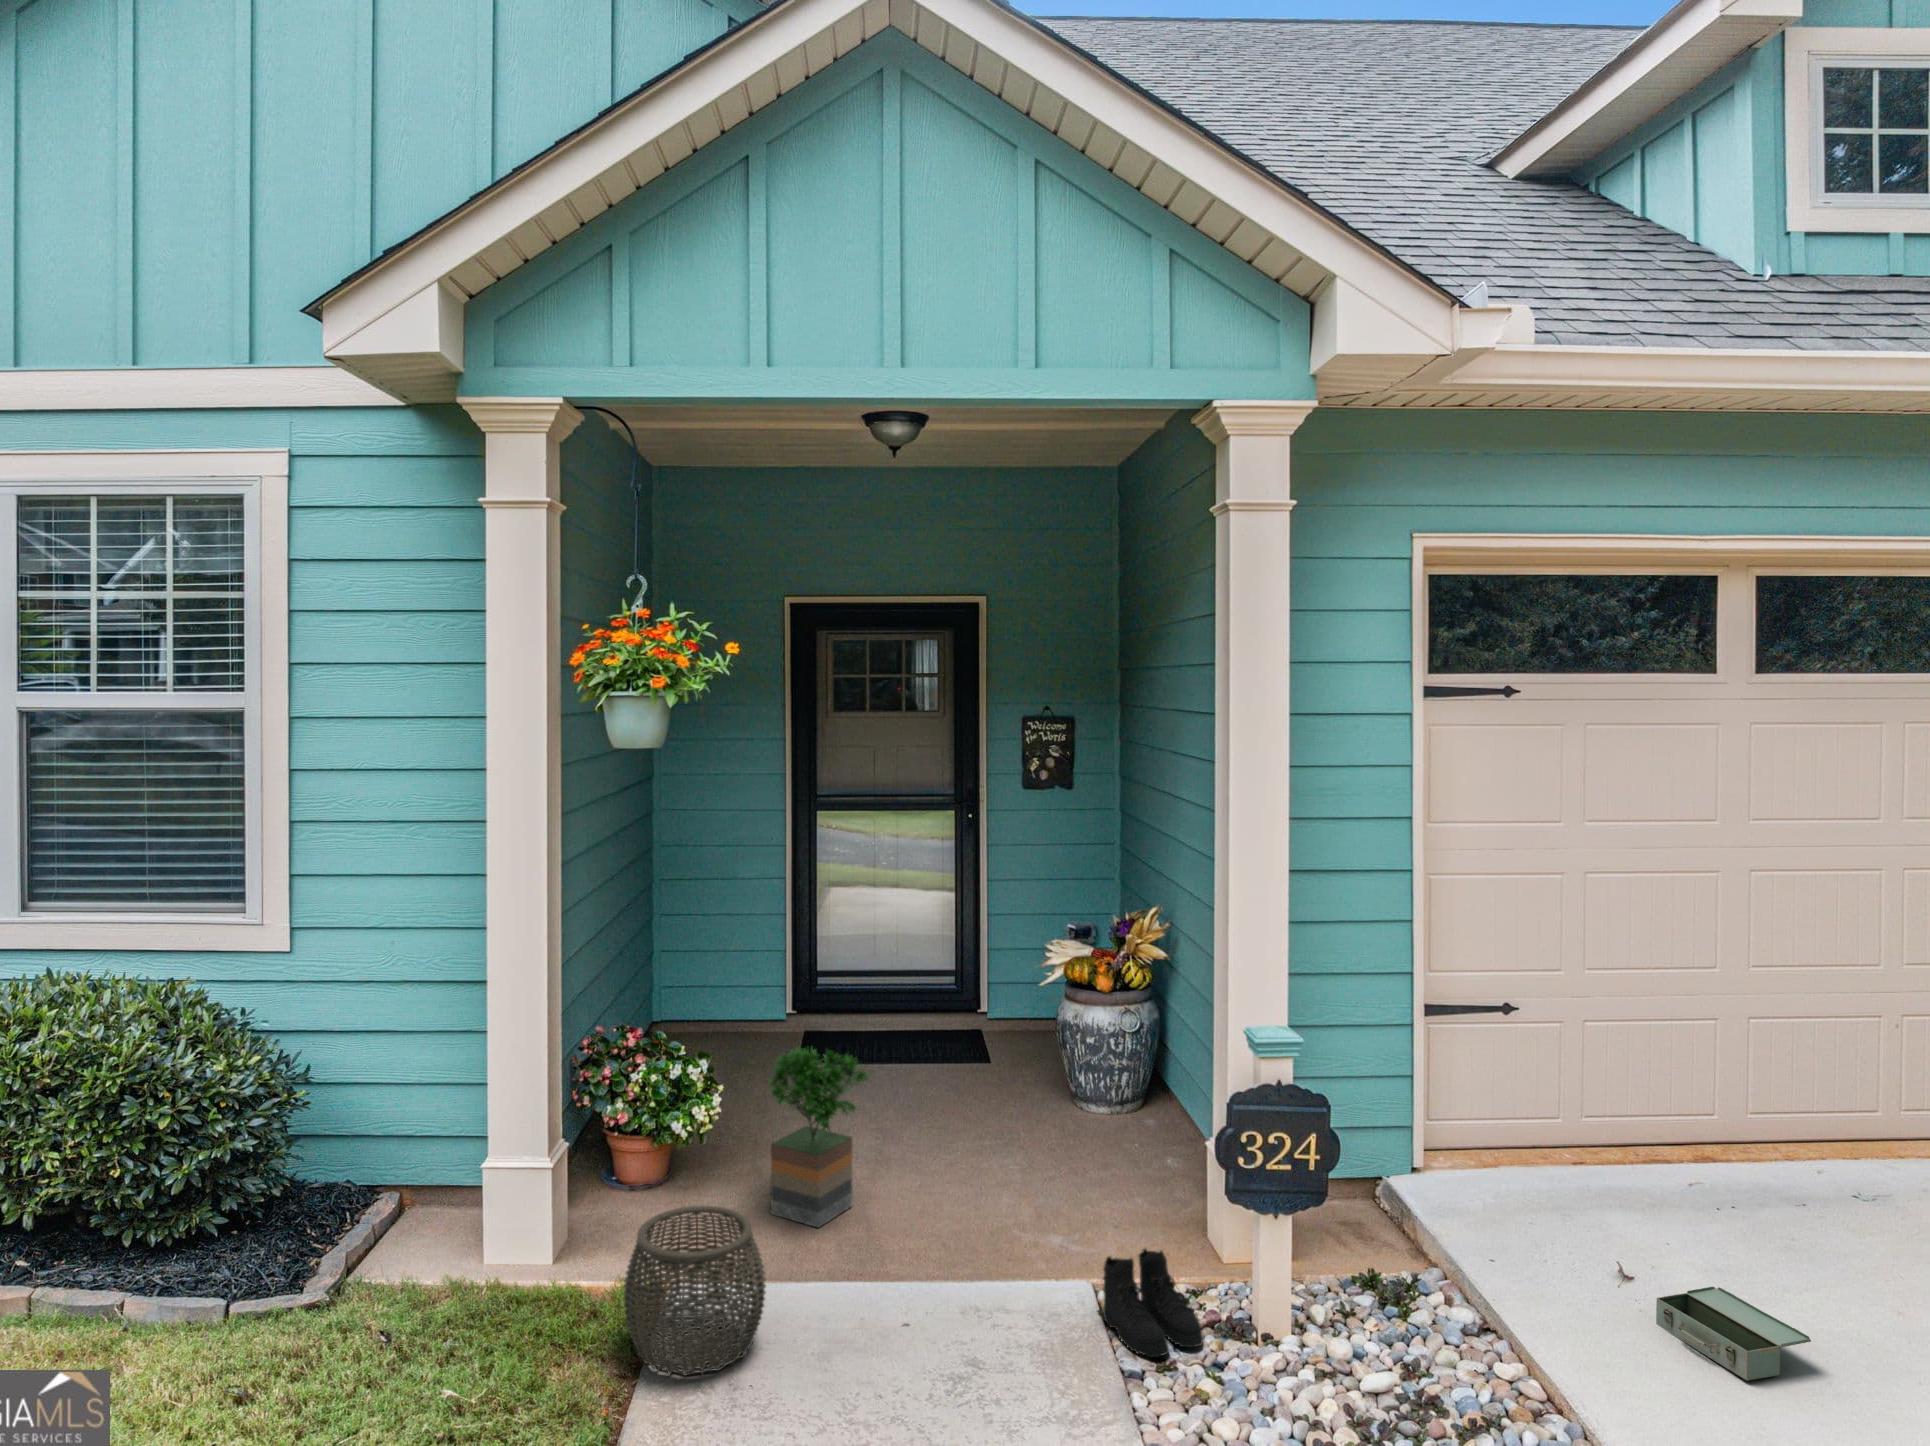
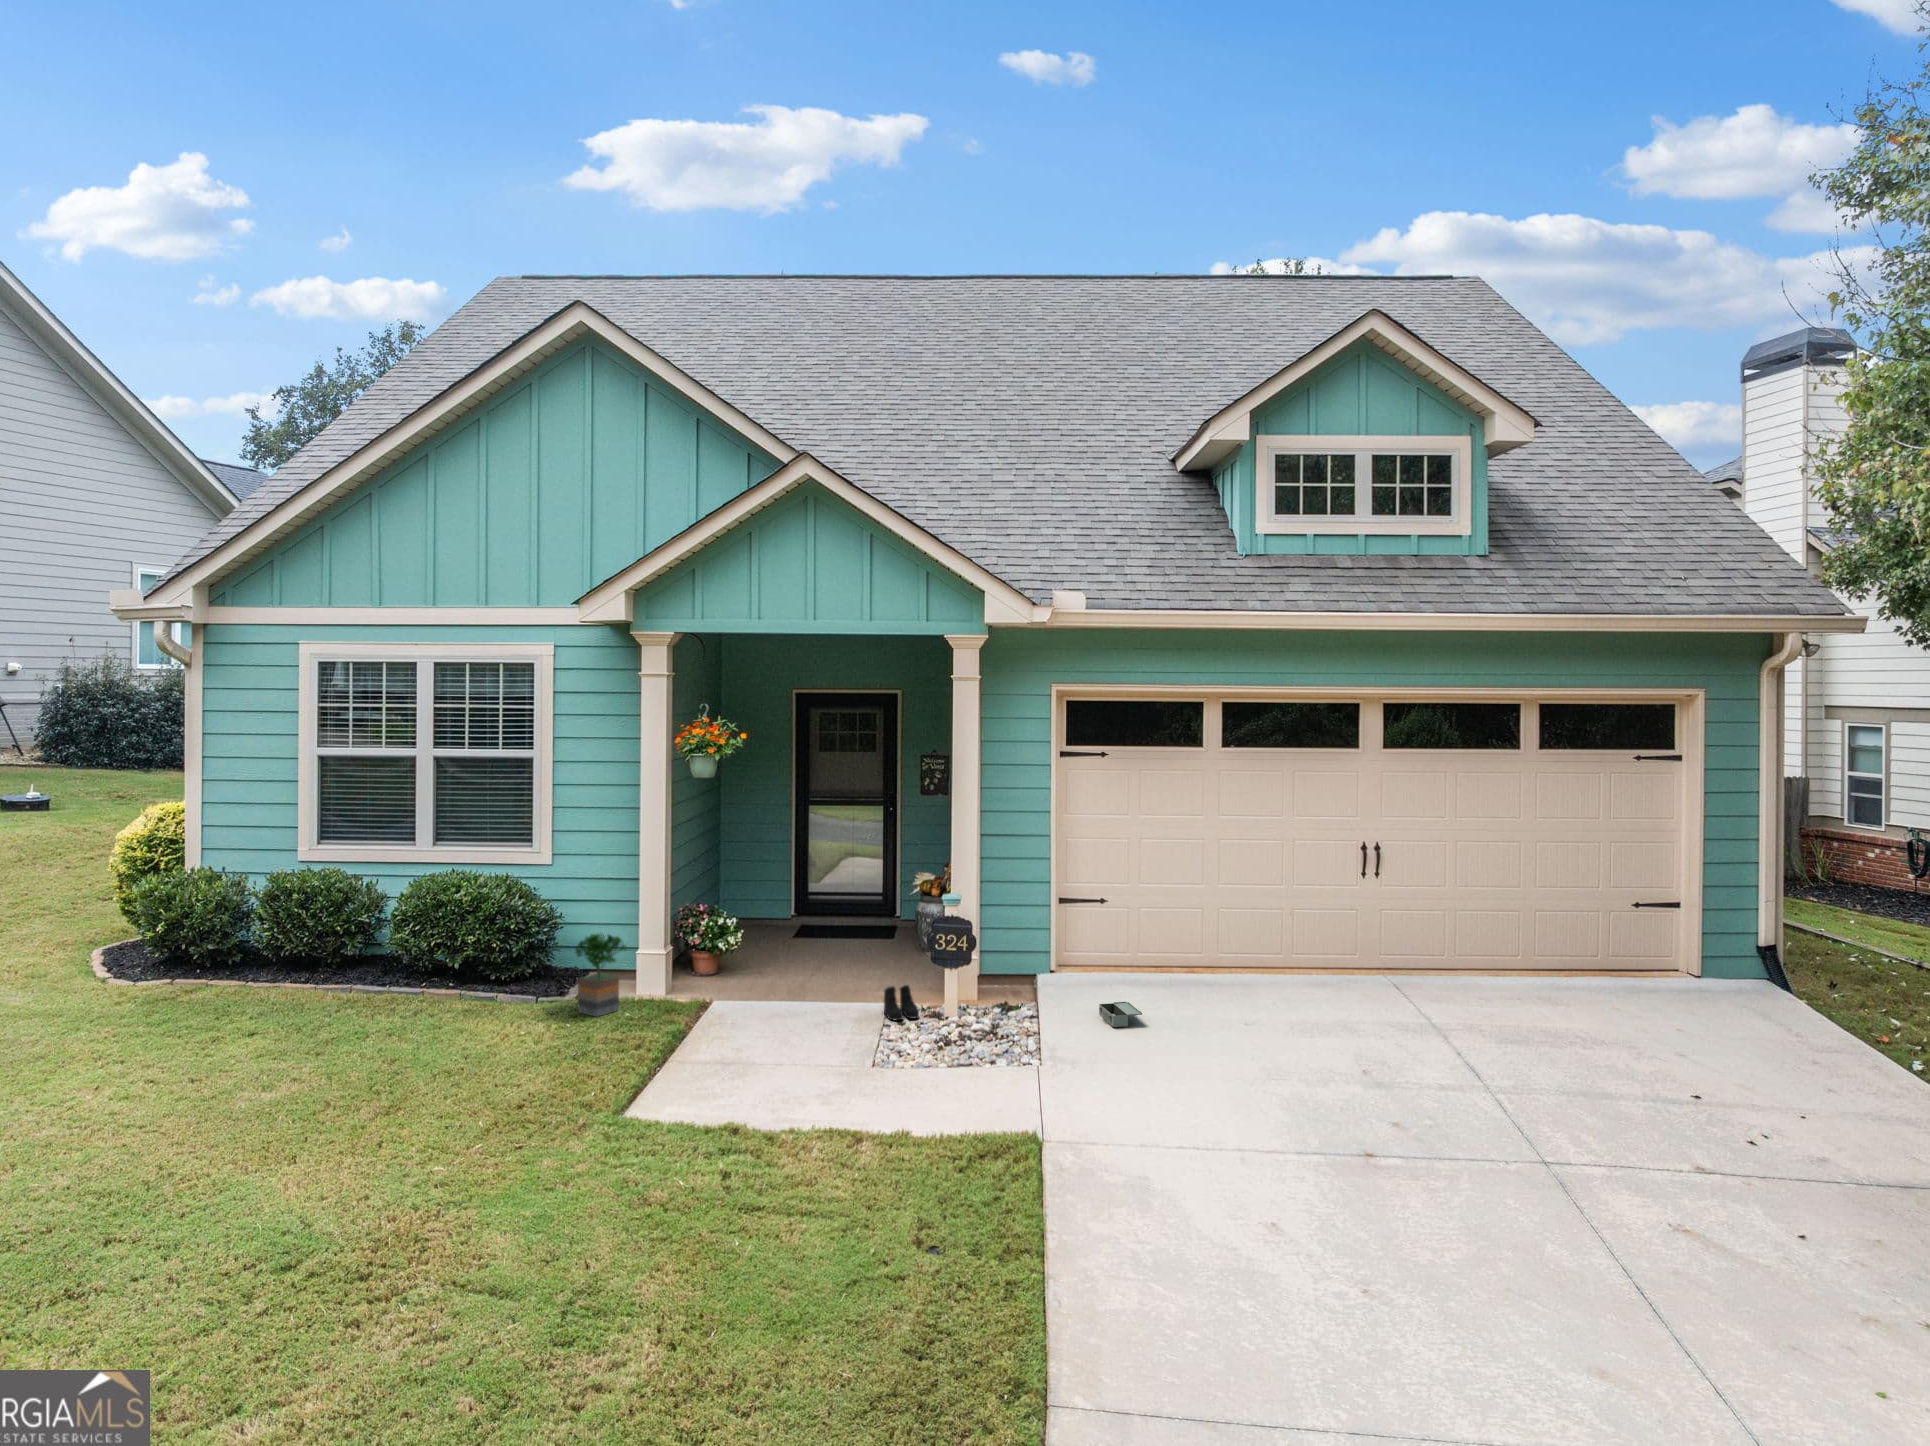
potted tree: present [770,1048,870,1227] -> present [575,934,628,1017]
woven basket: present [623,1206,766,1376] -> none [692,962,748,1020]

